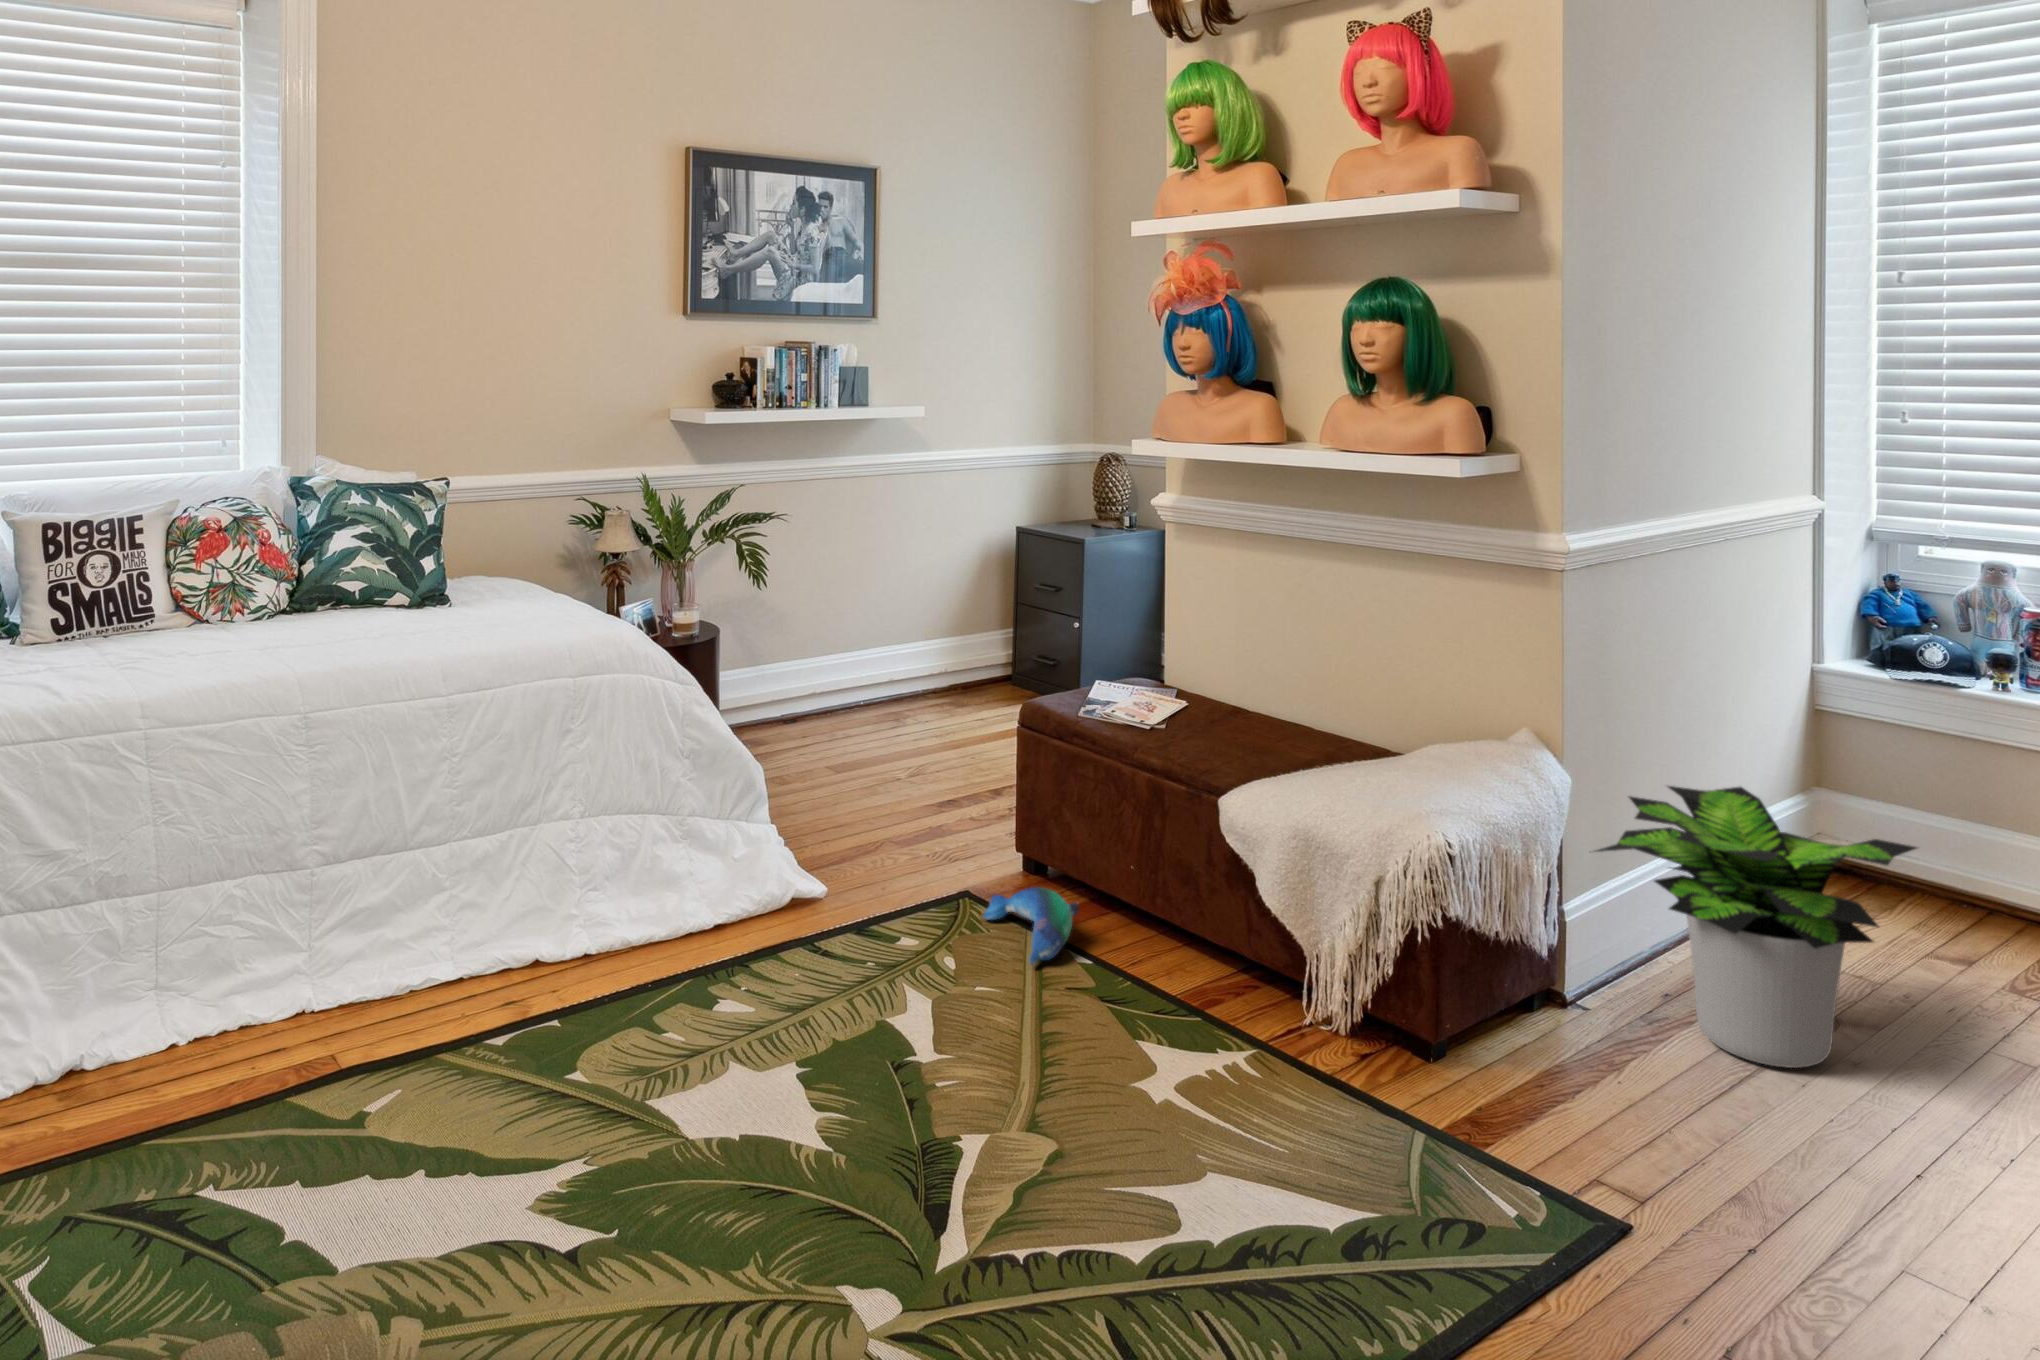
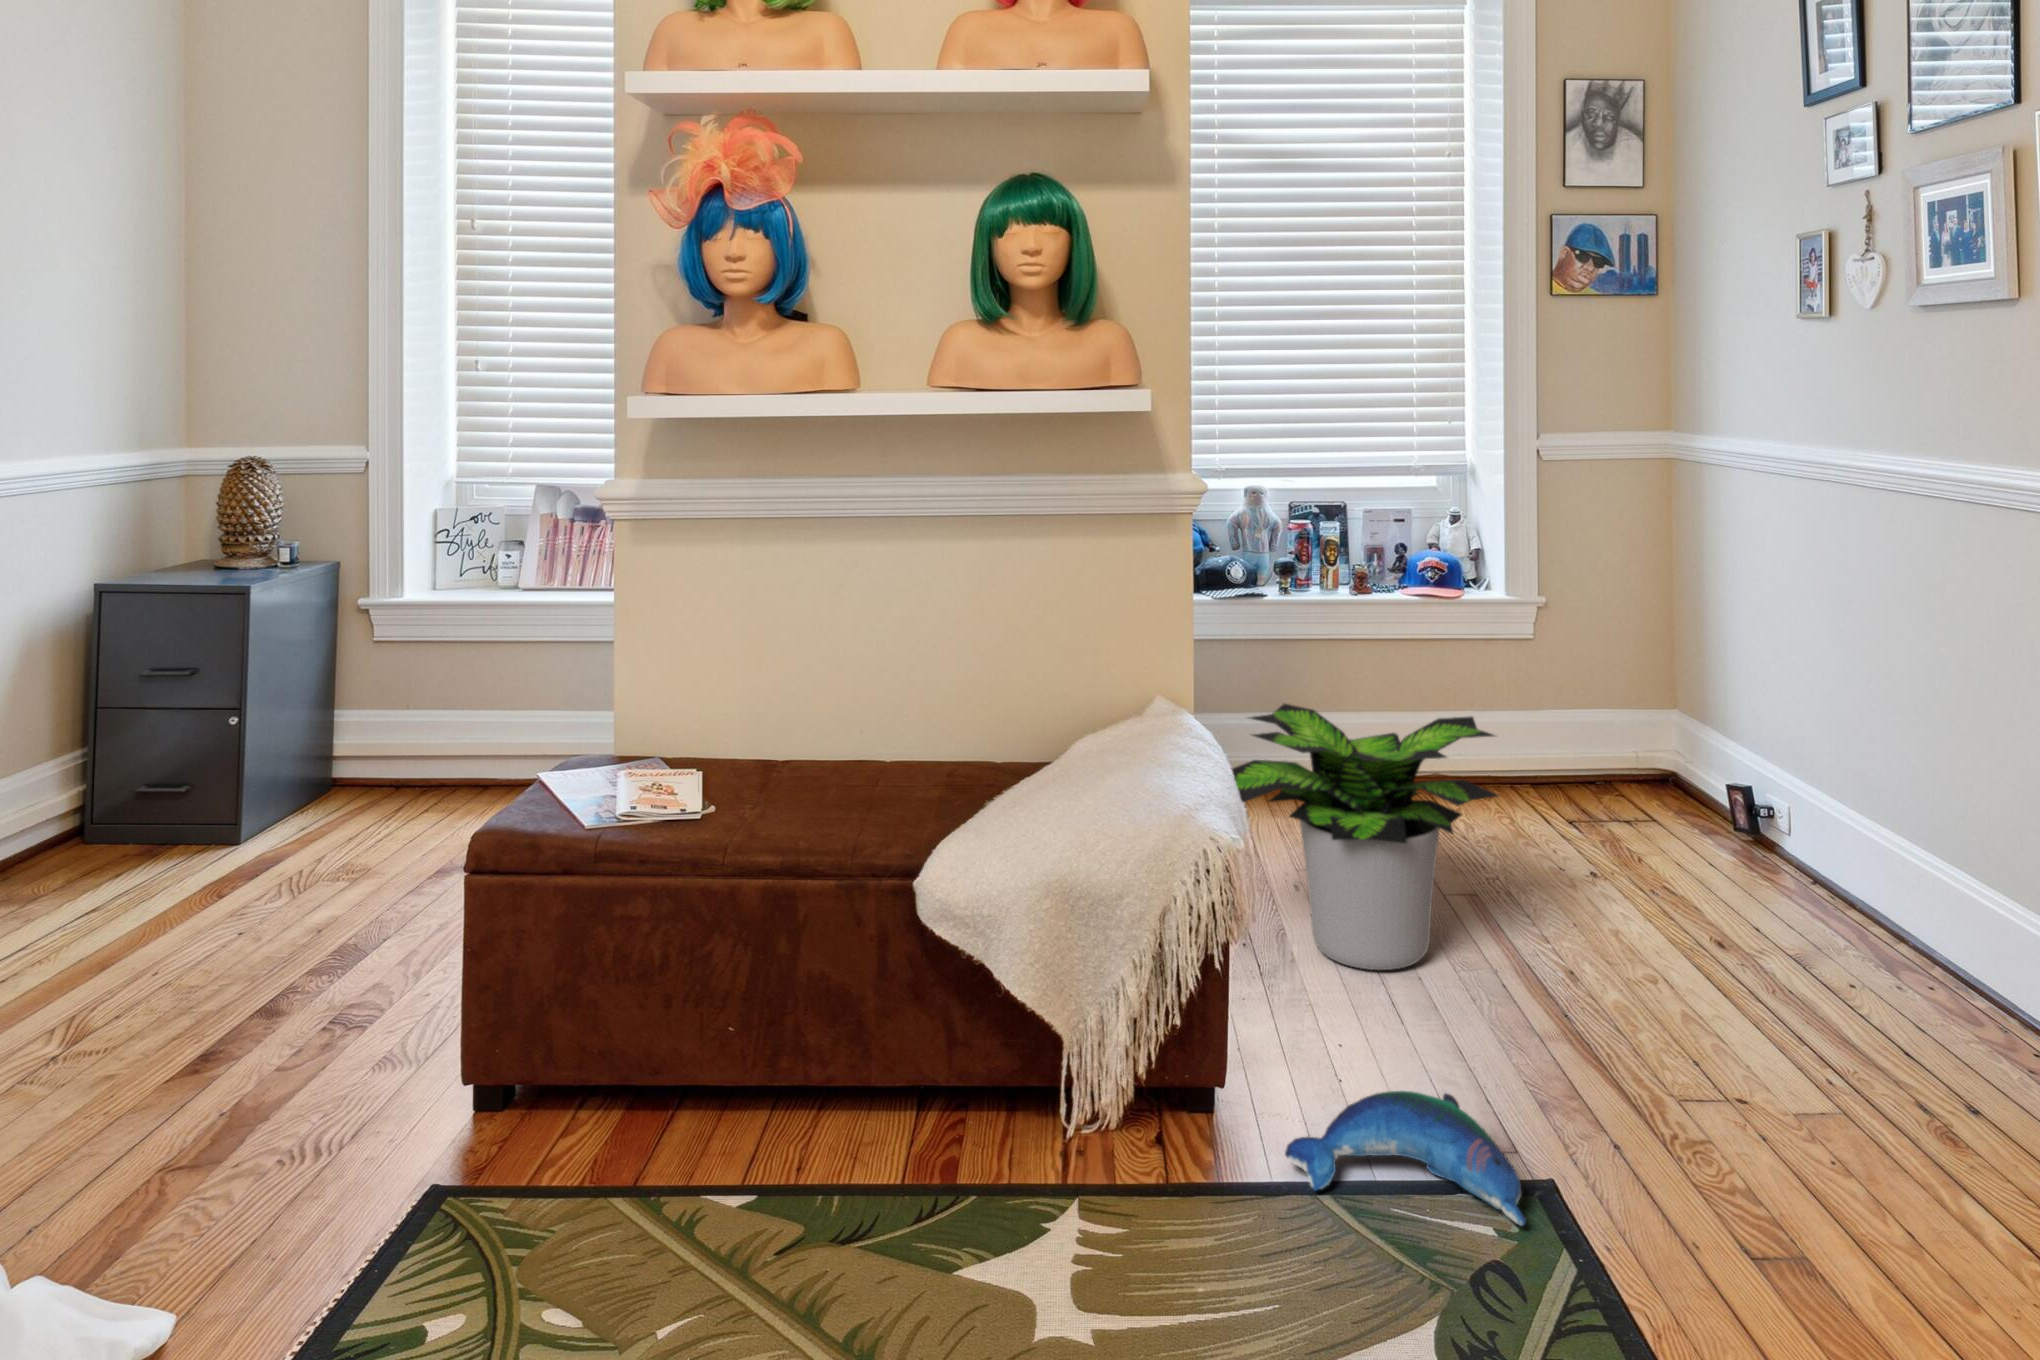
plush toy: present [983,887,1079,965] -> present [1285,1091,1526,1226]

